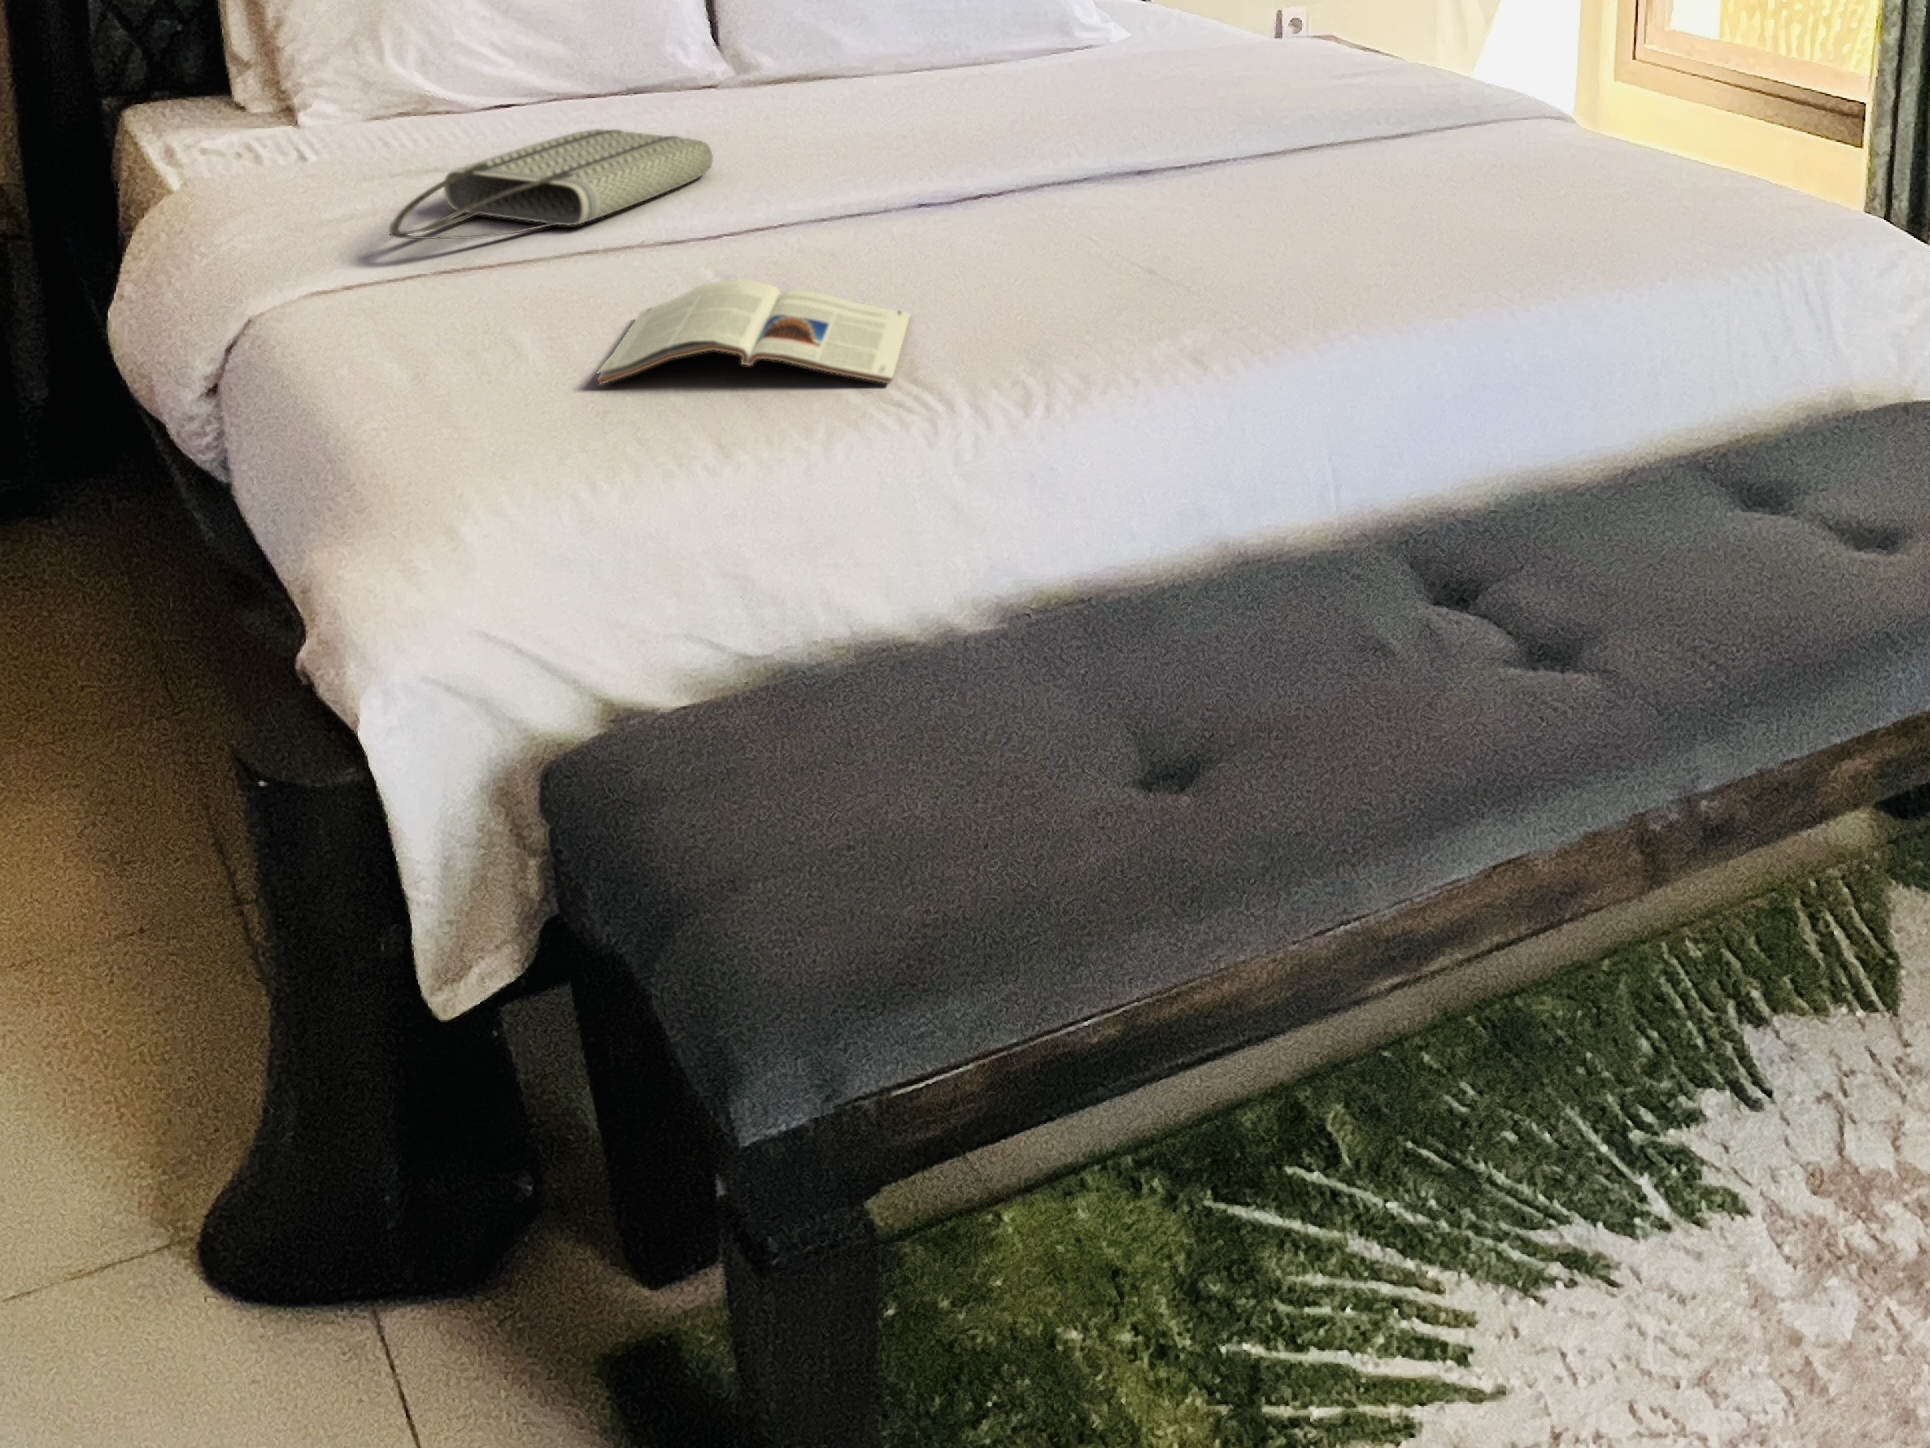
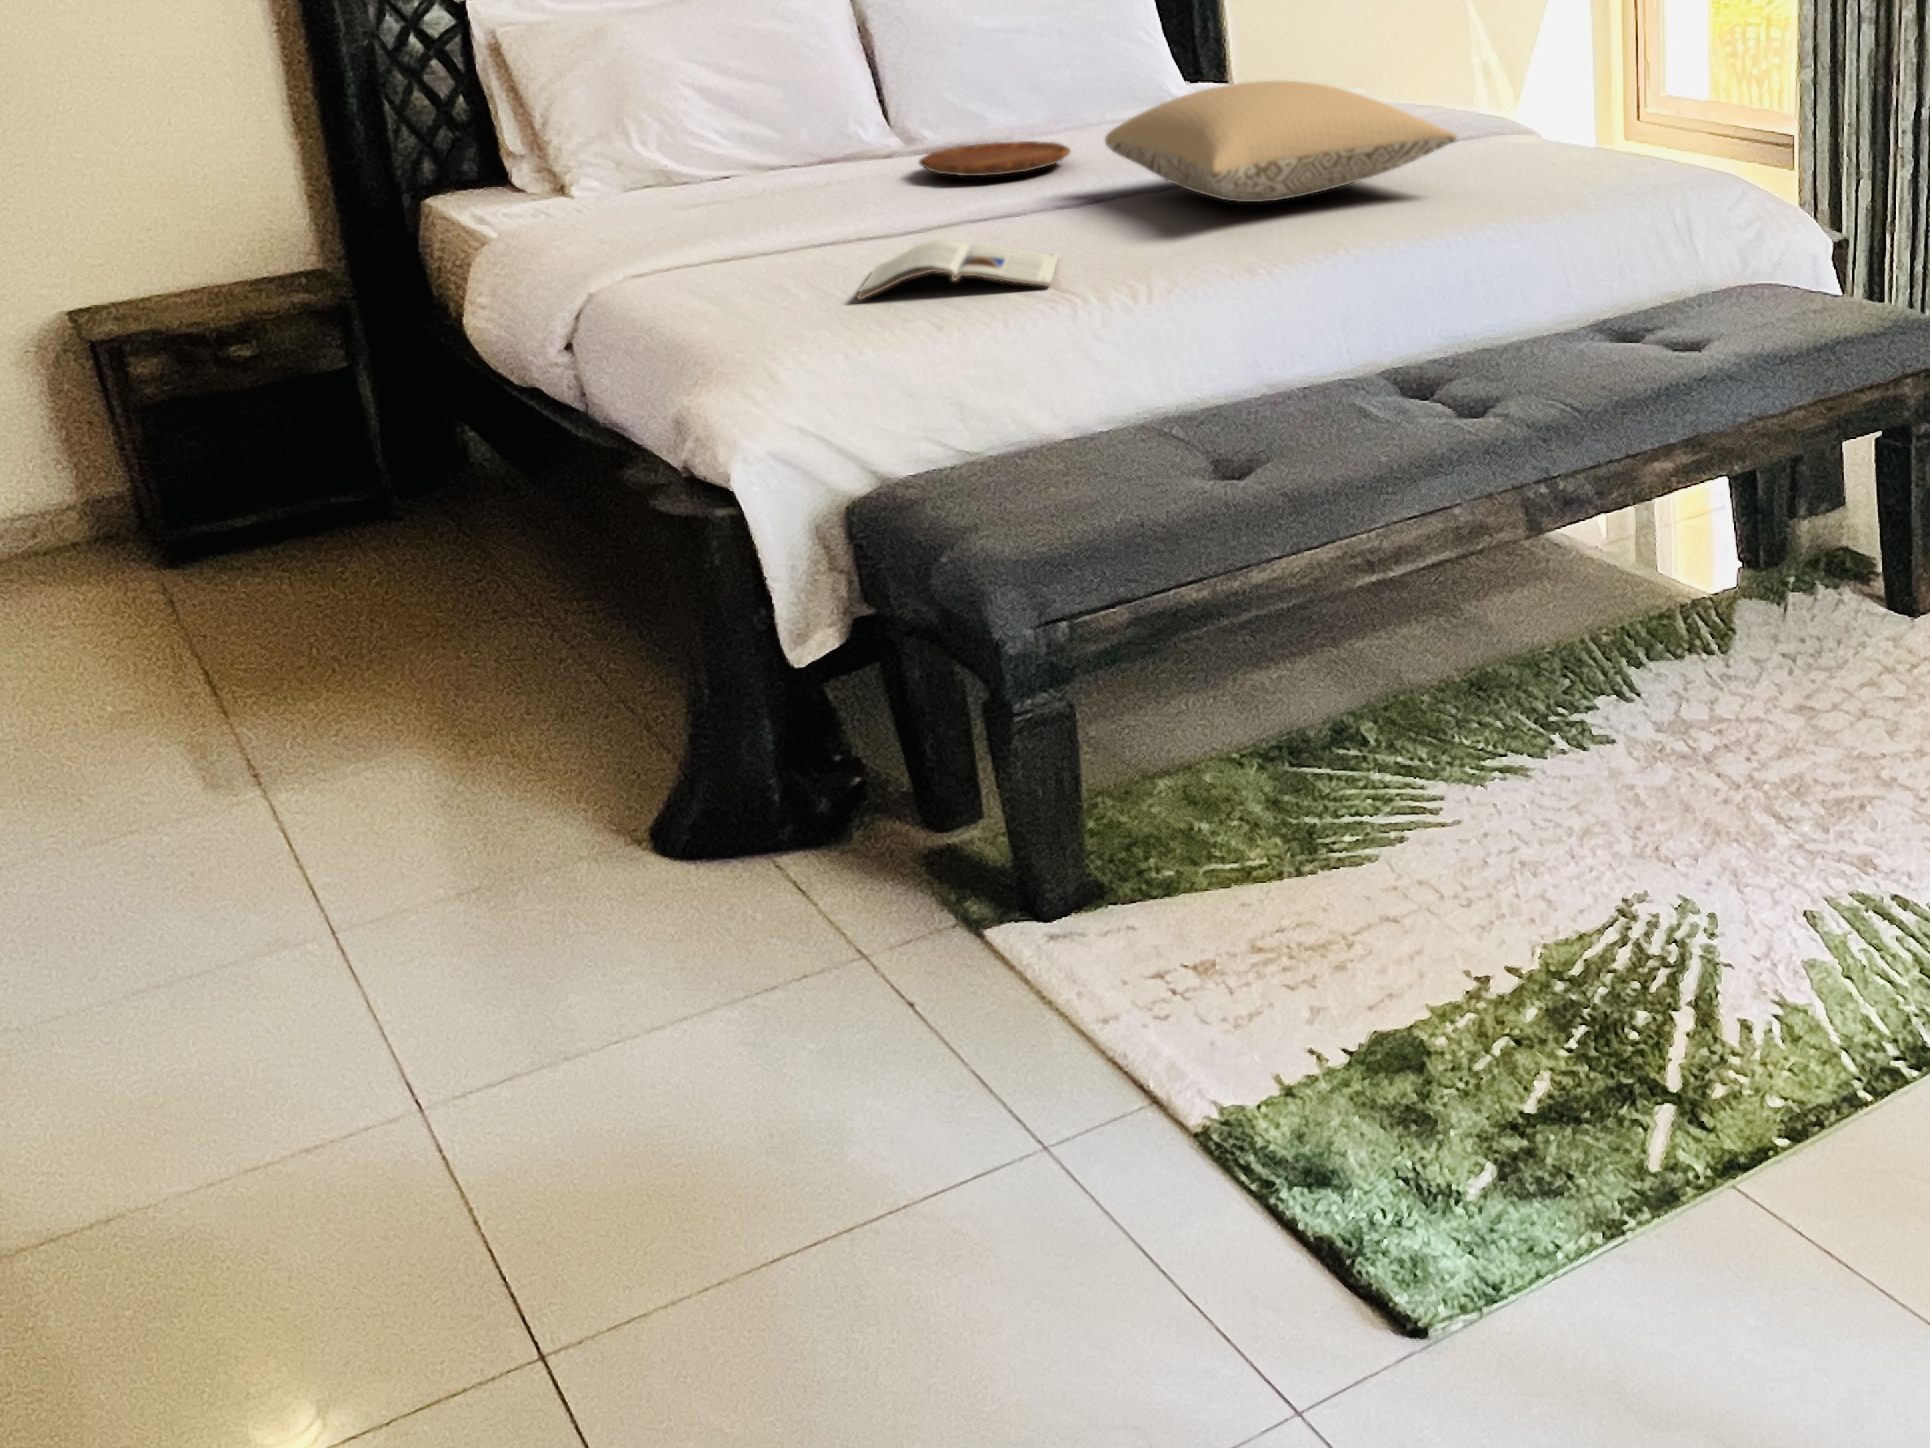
pillow: none [991,51,1505,232] -> present [1105,81,1457,202]
tray: none [737,88,944,142] -> present [919,141,1070,176]
tote bag: present [390,129,713,239] -> none [688,173,906,239]

